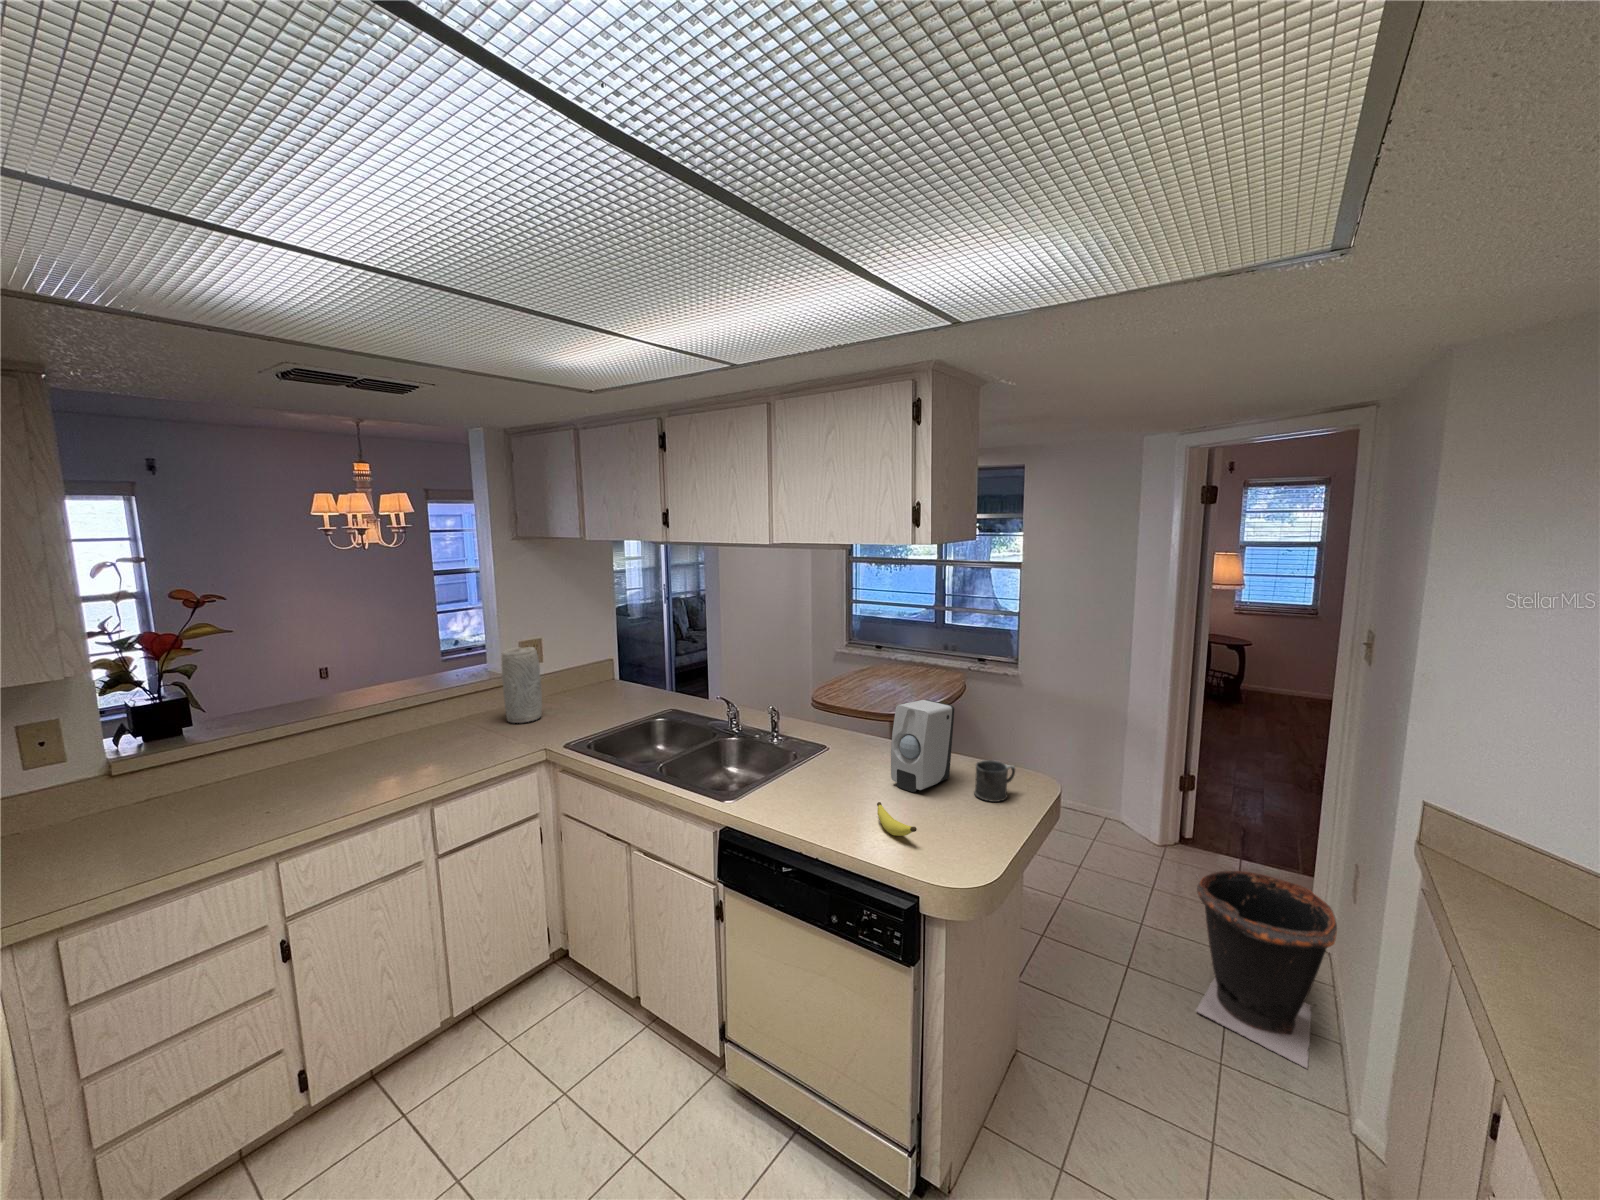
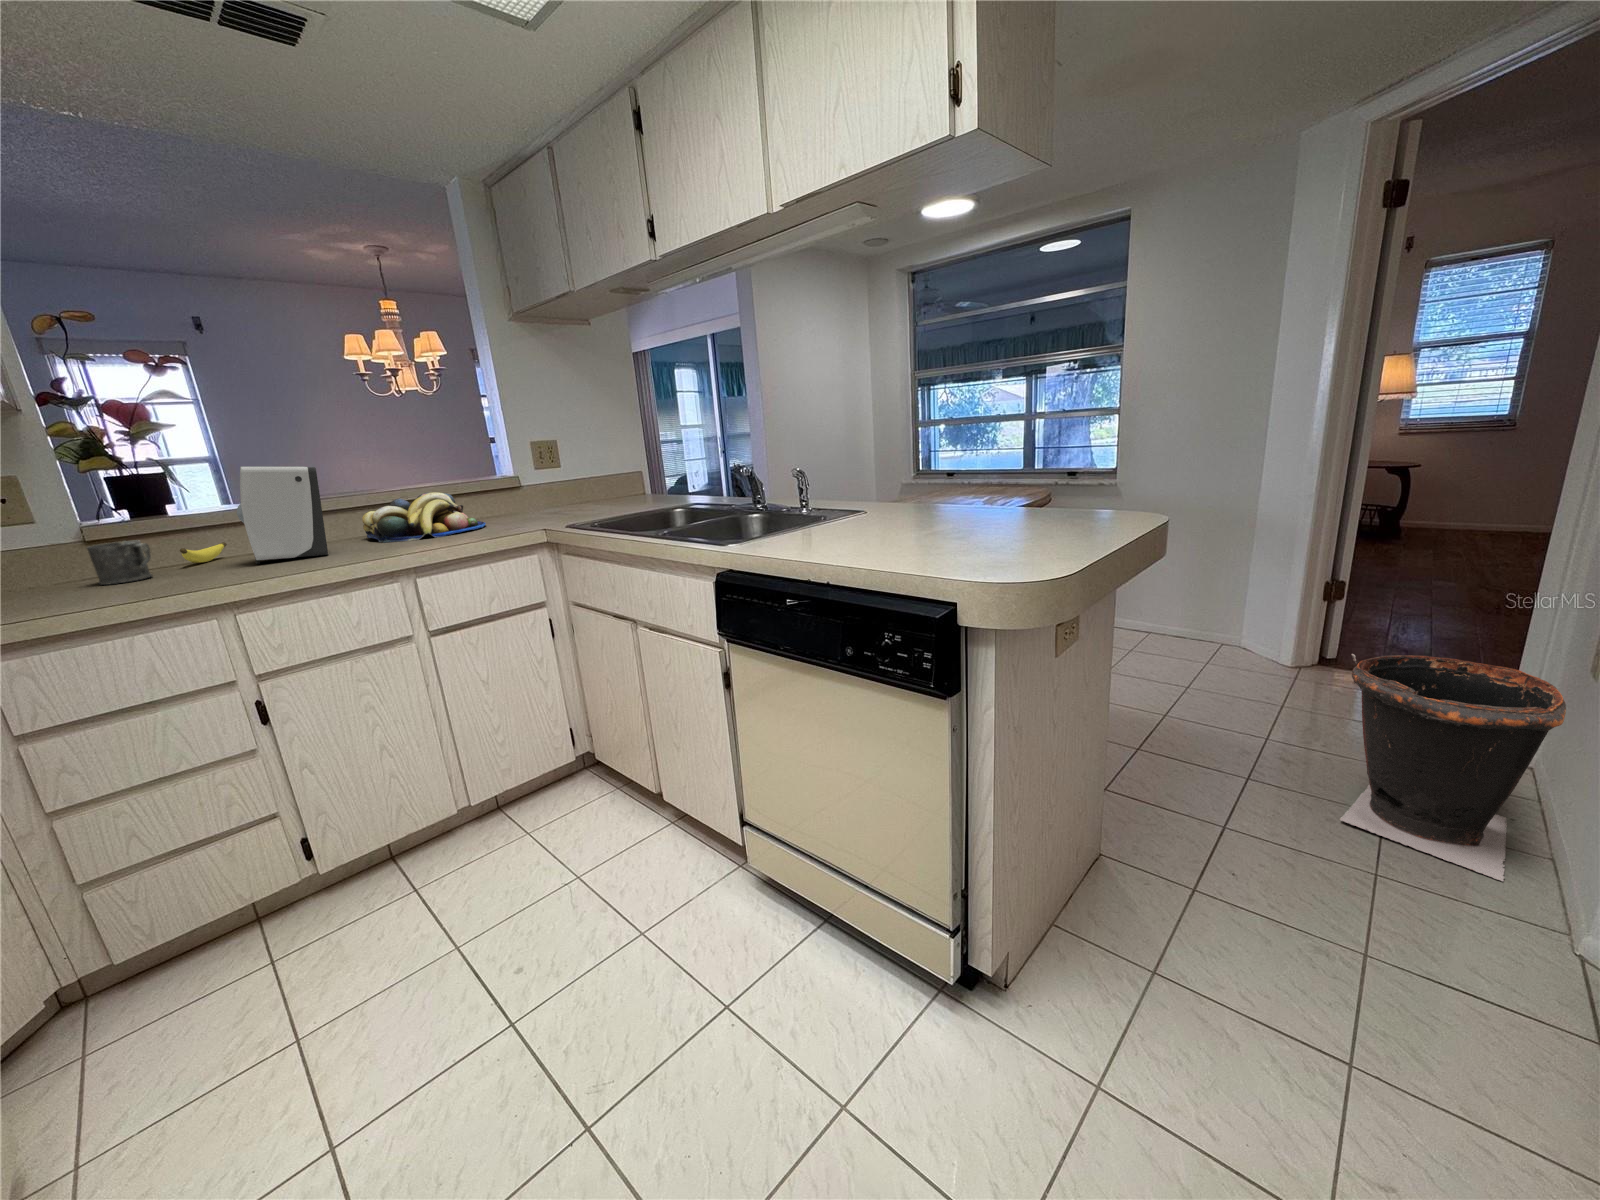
vase: present [501,647,542,723] -> none [500,433,553,517]
soap dispenser: present [891,700,954,792] -> present [237,467,328,564]
fruit bowl: none [375,708,487,768] -> present [362,492,486,543]
mug: present [974,760,1015,802] -> present [87,540,152,585]
banana: present [877,802,917,836] -> present [180,542,227,563]

